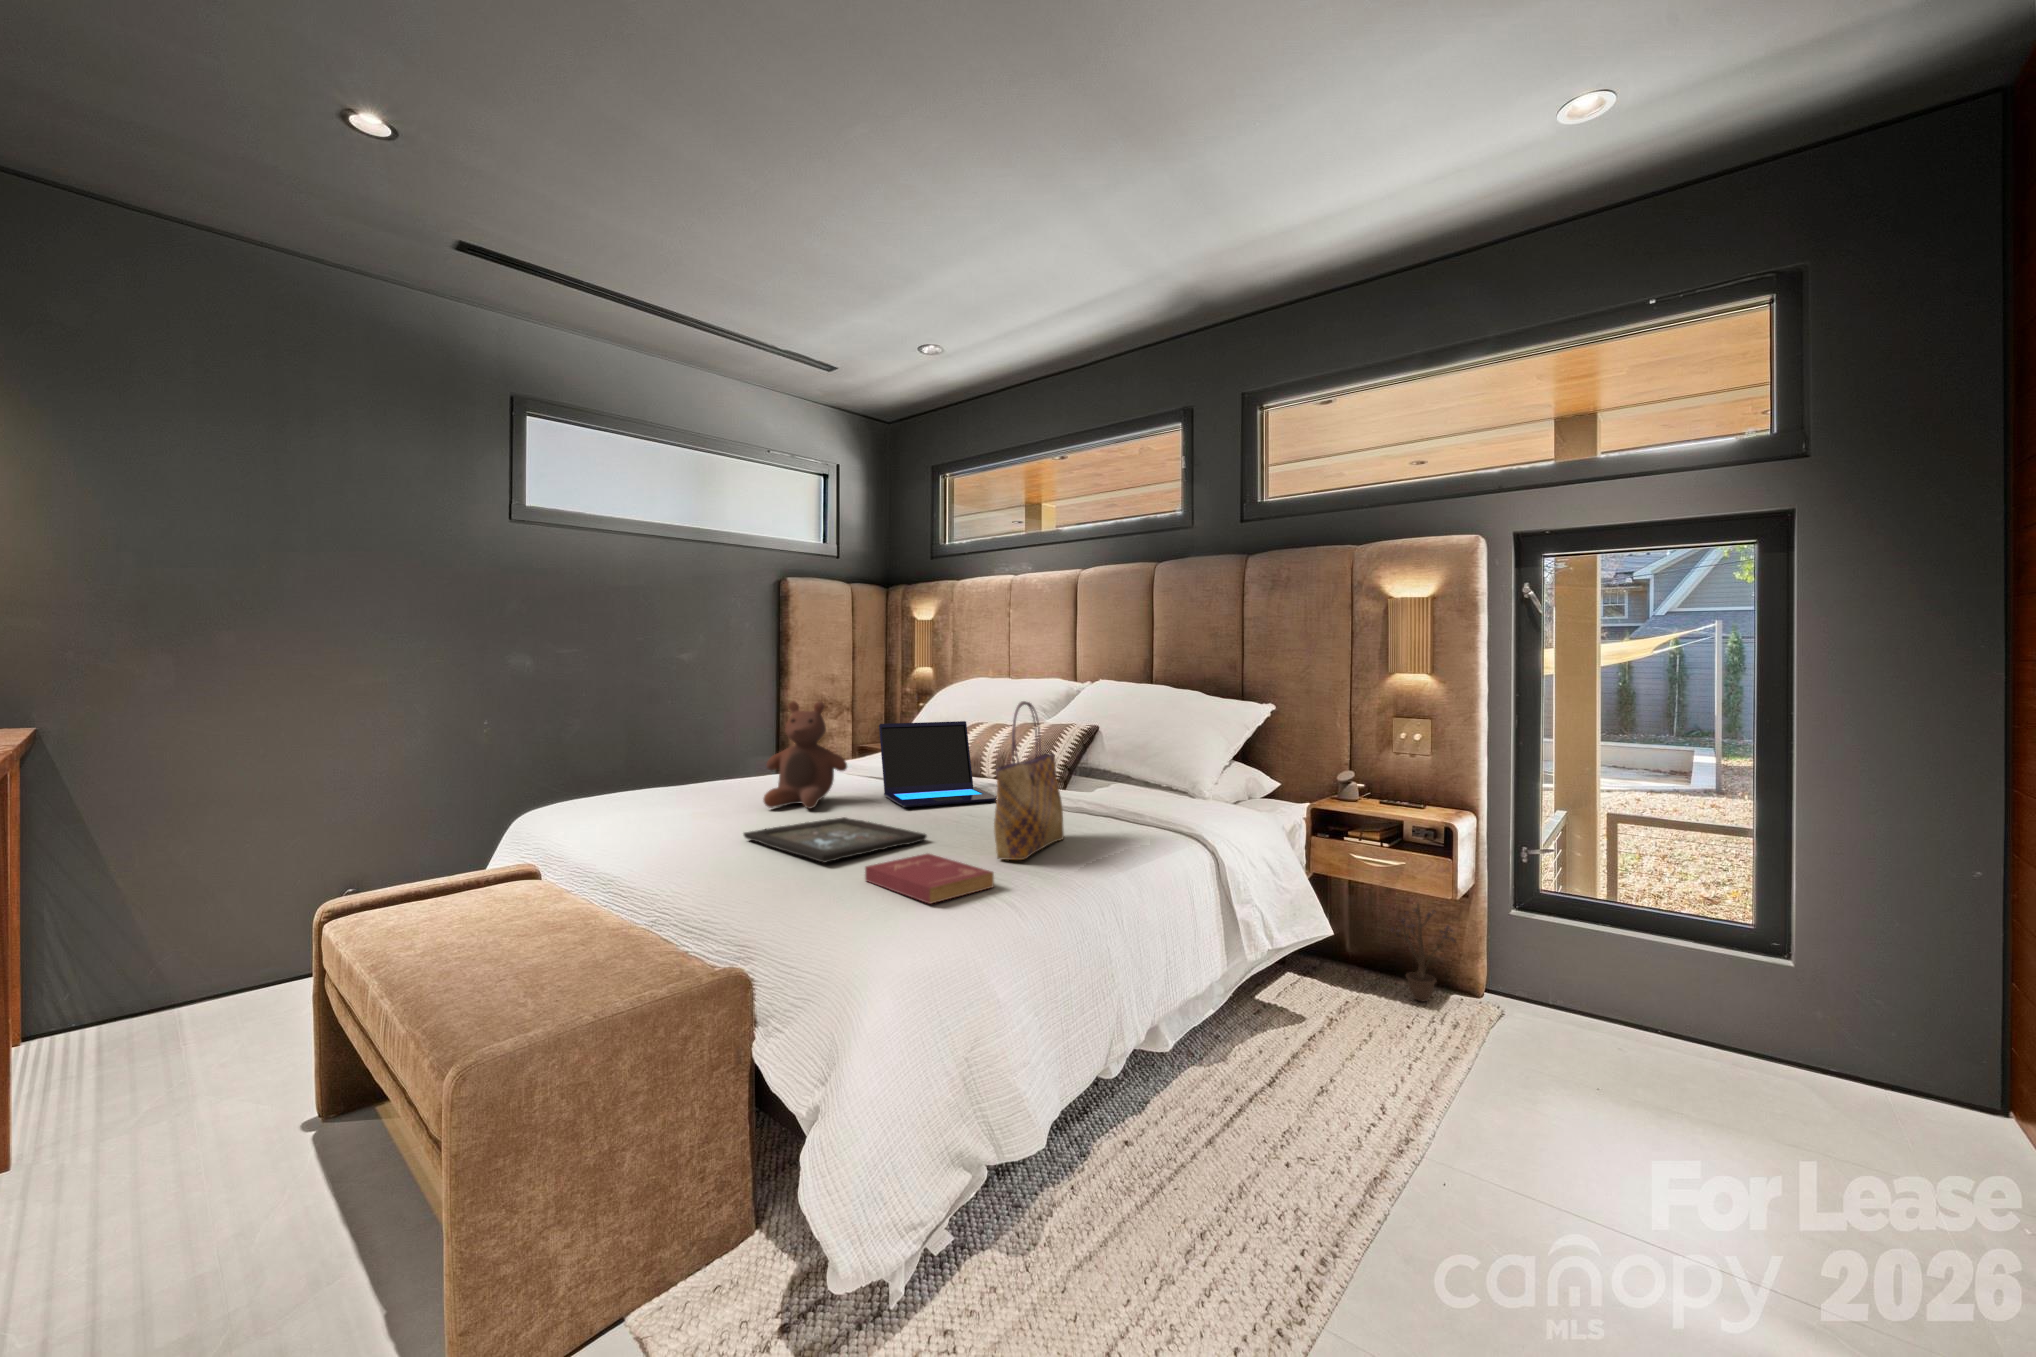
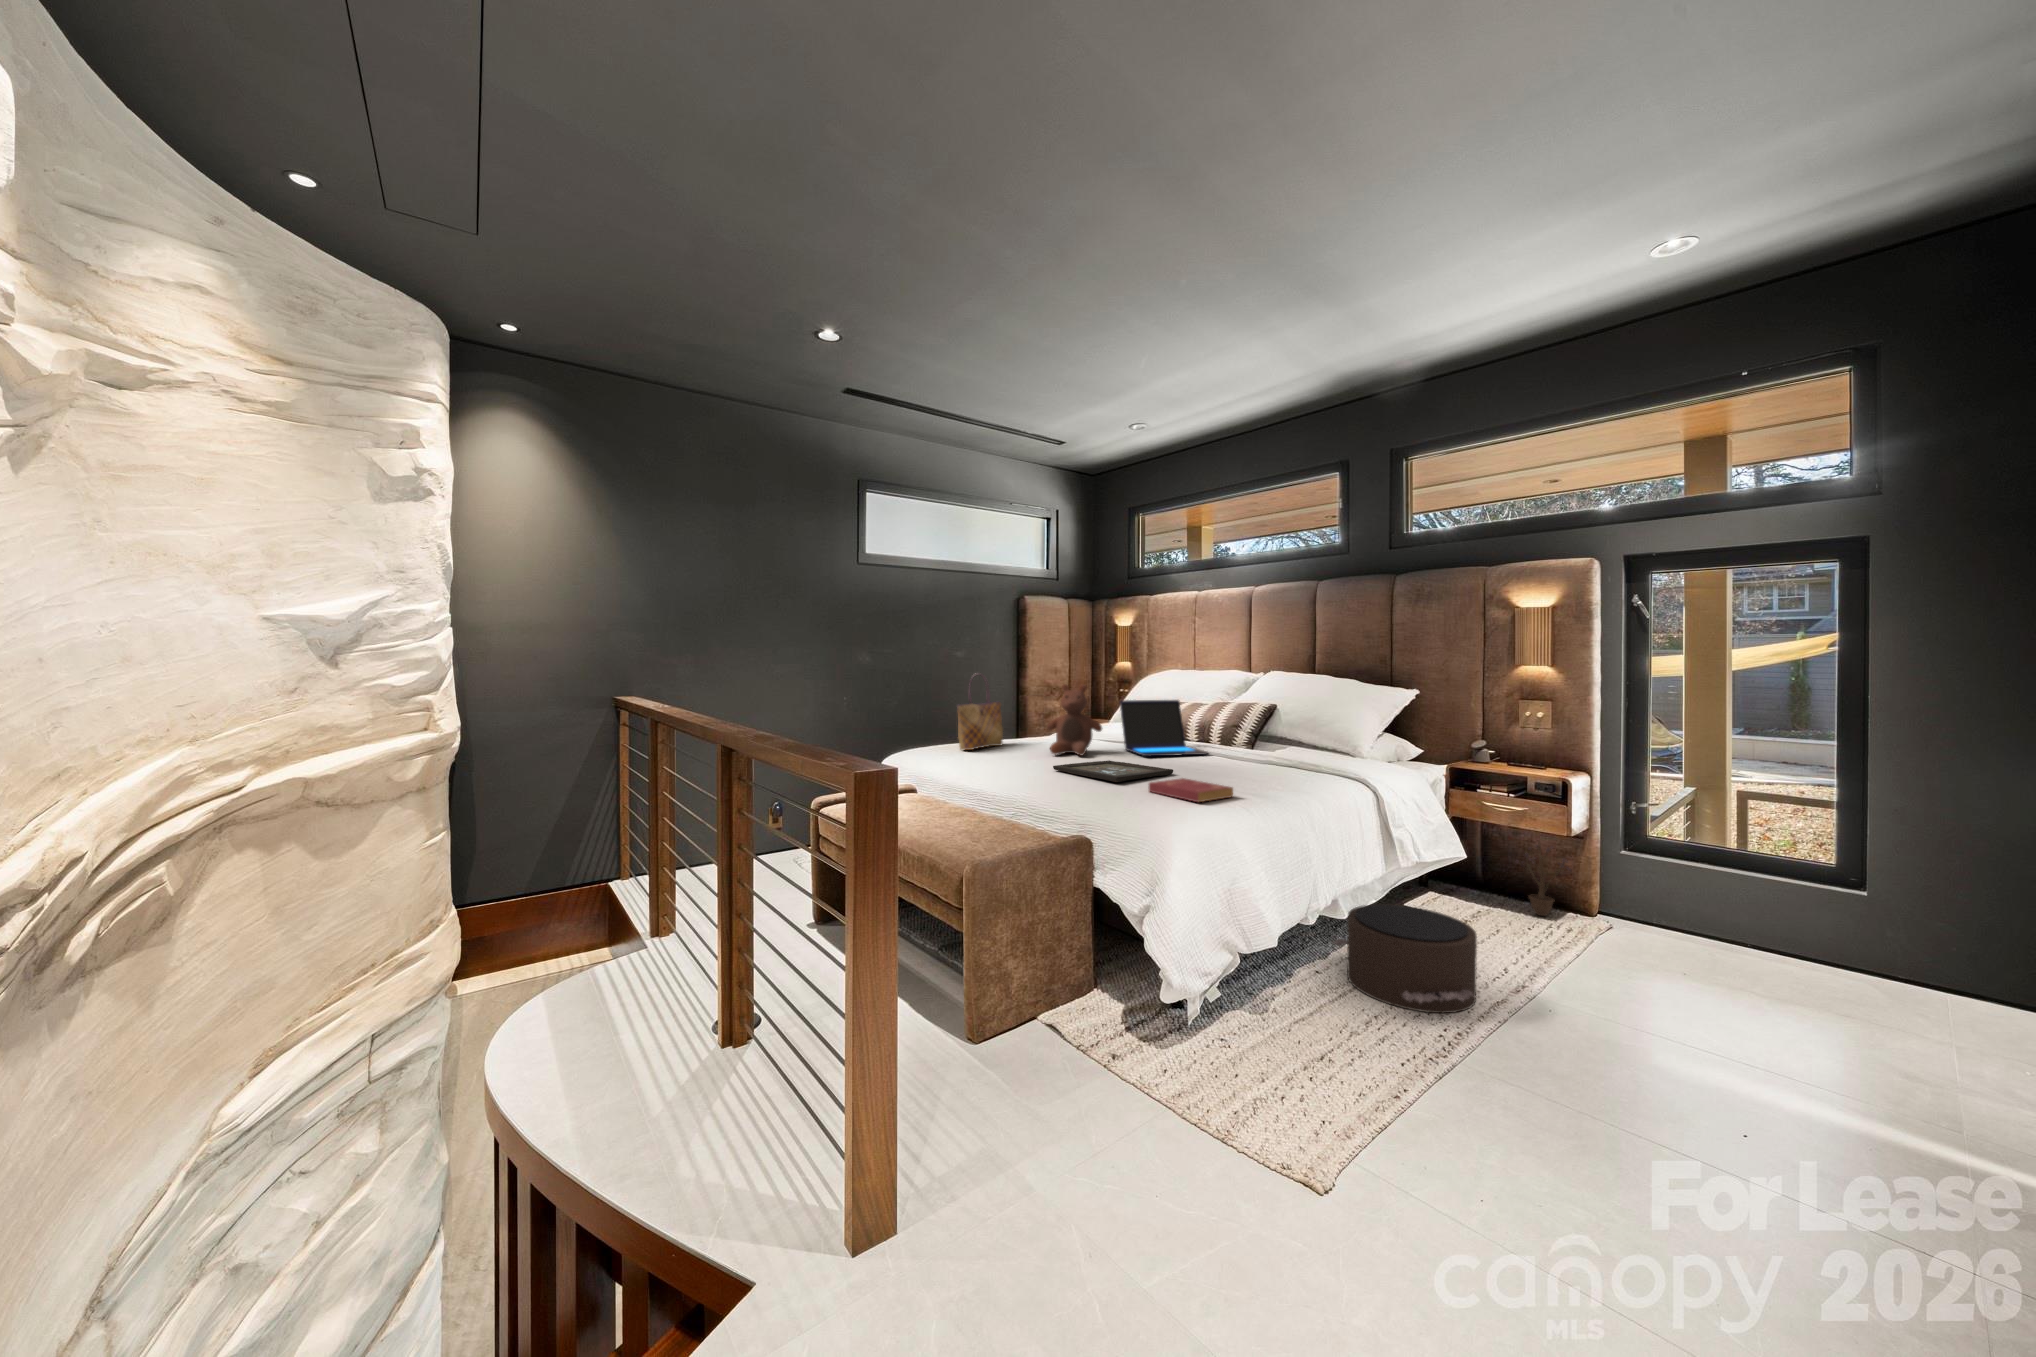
tote bag: present [994,701,1064,860] -> present [957,674,1003,750]
pouf: none [1149,1025,1349,1214] -> present [1332,904,1477,1013]

